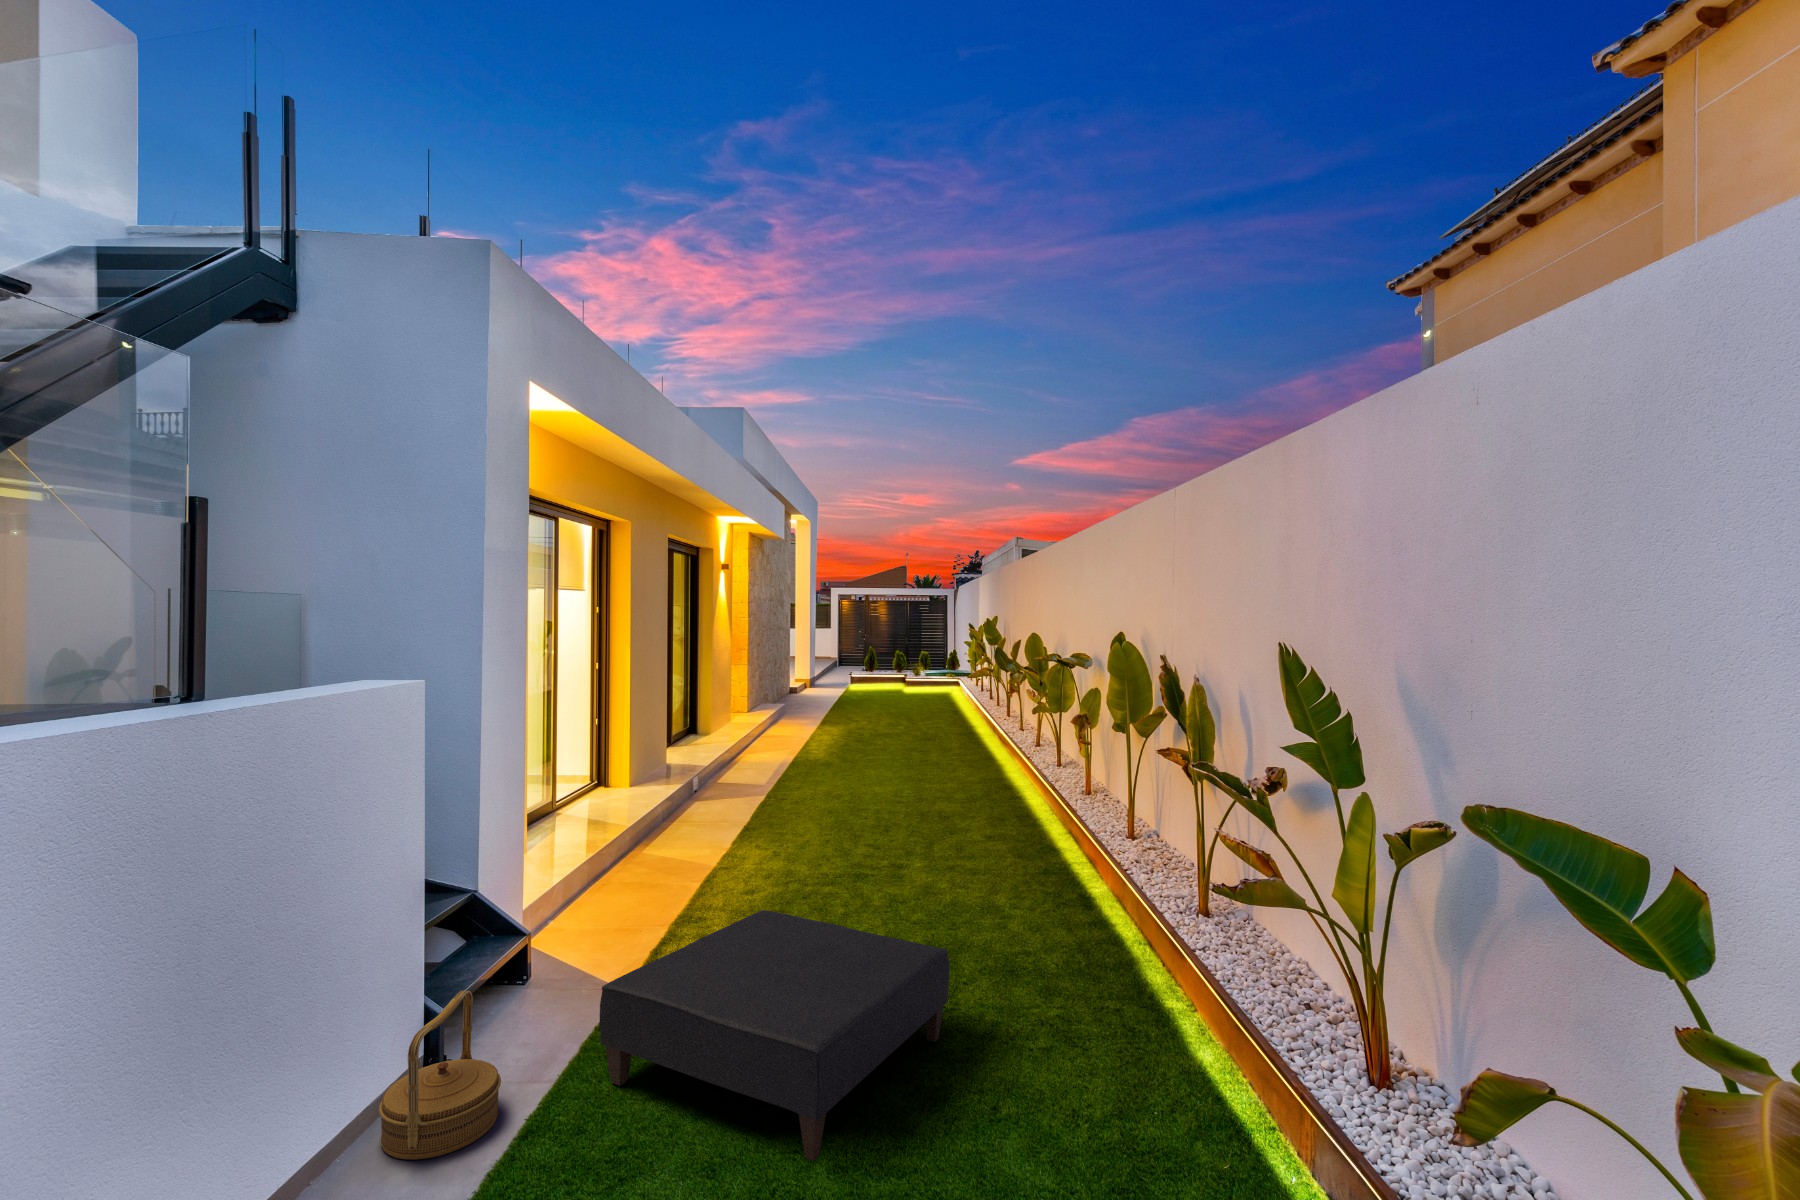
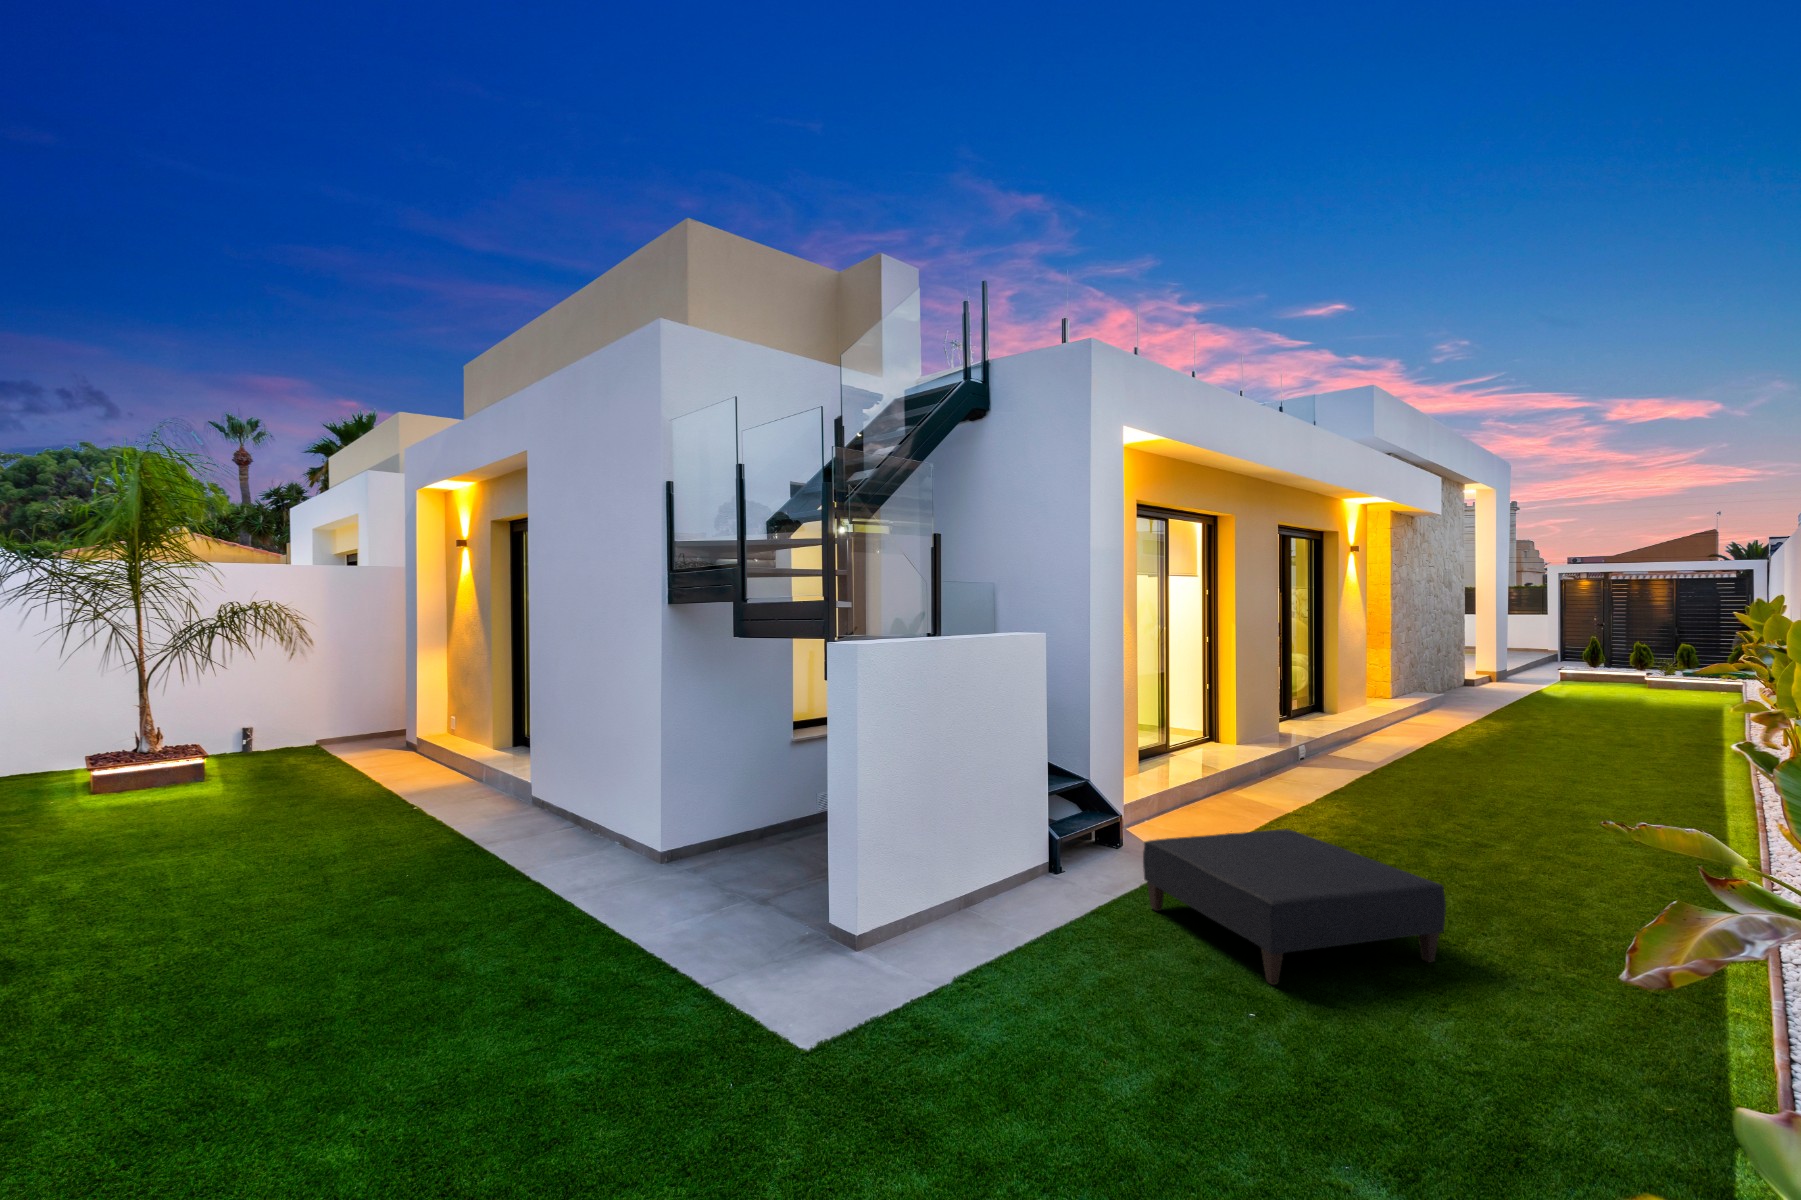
woven basket: present [379,991,501,1160] -> none [1017,823,1082,909]

